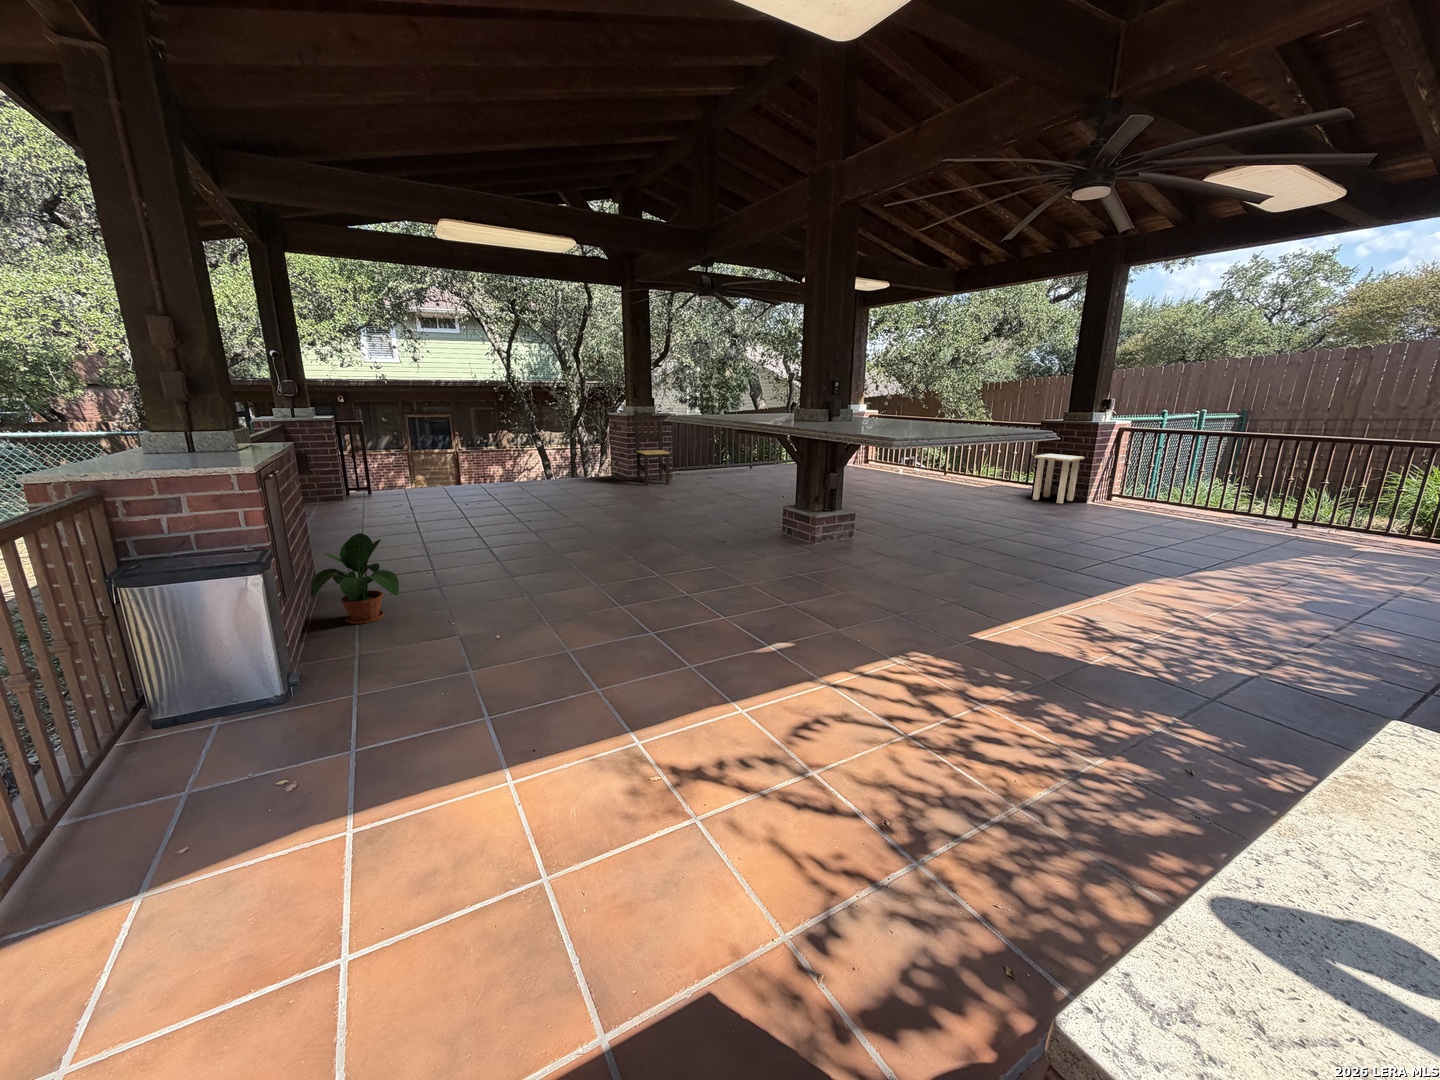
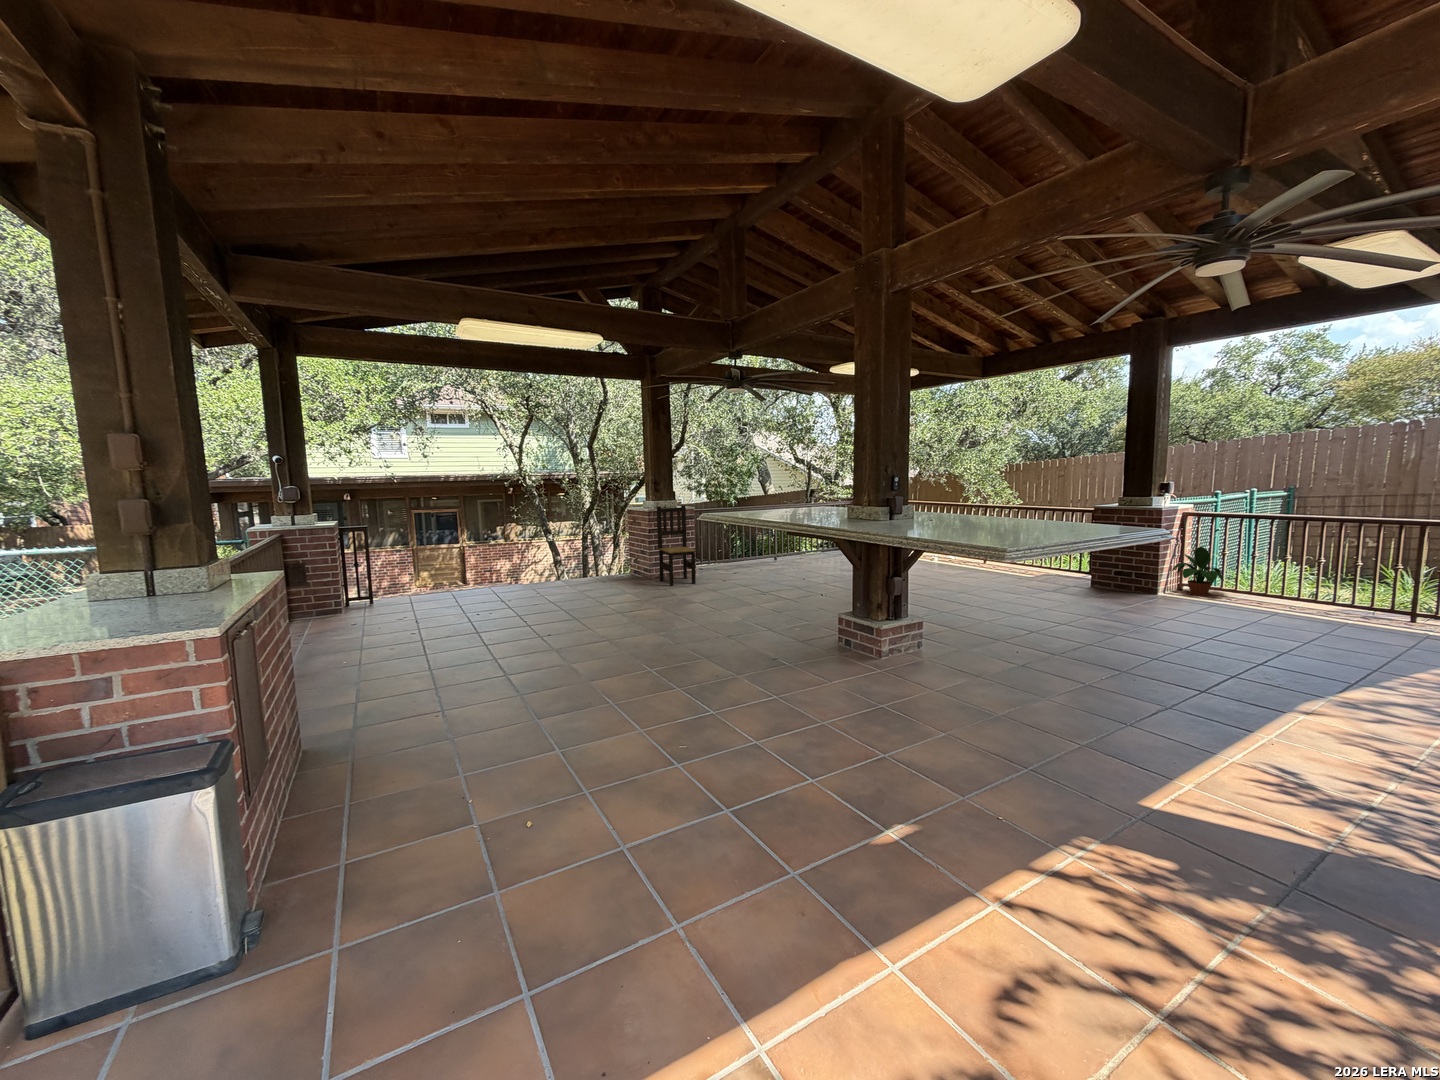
side table: present [1033,454,1084,504] -> none [1096,541,1151,597]
potted plant: present [311,533,400,624] -> present [1170,547,1224,596]

